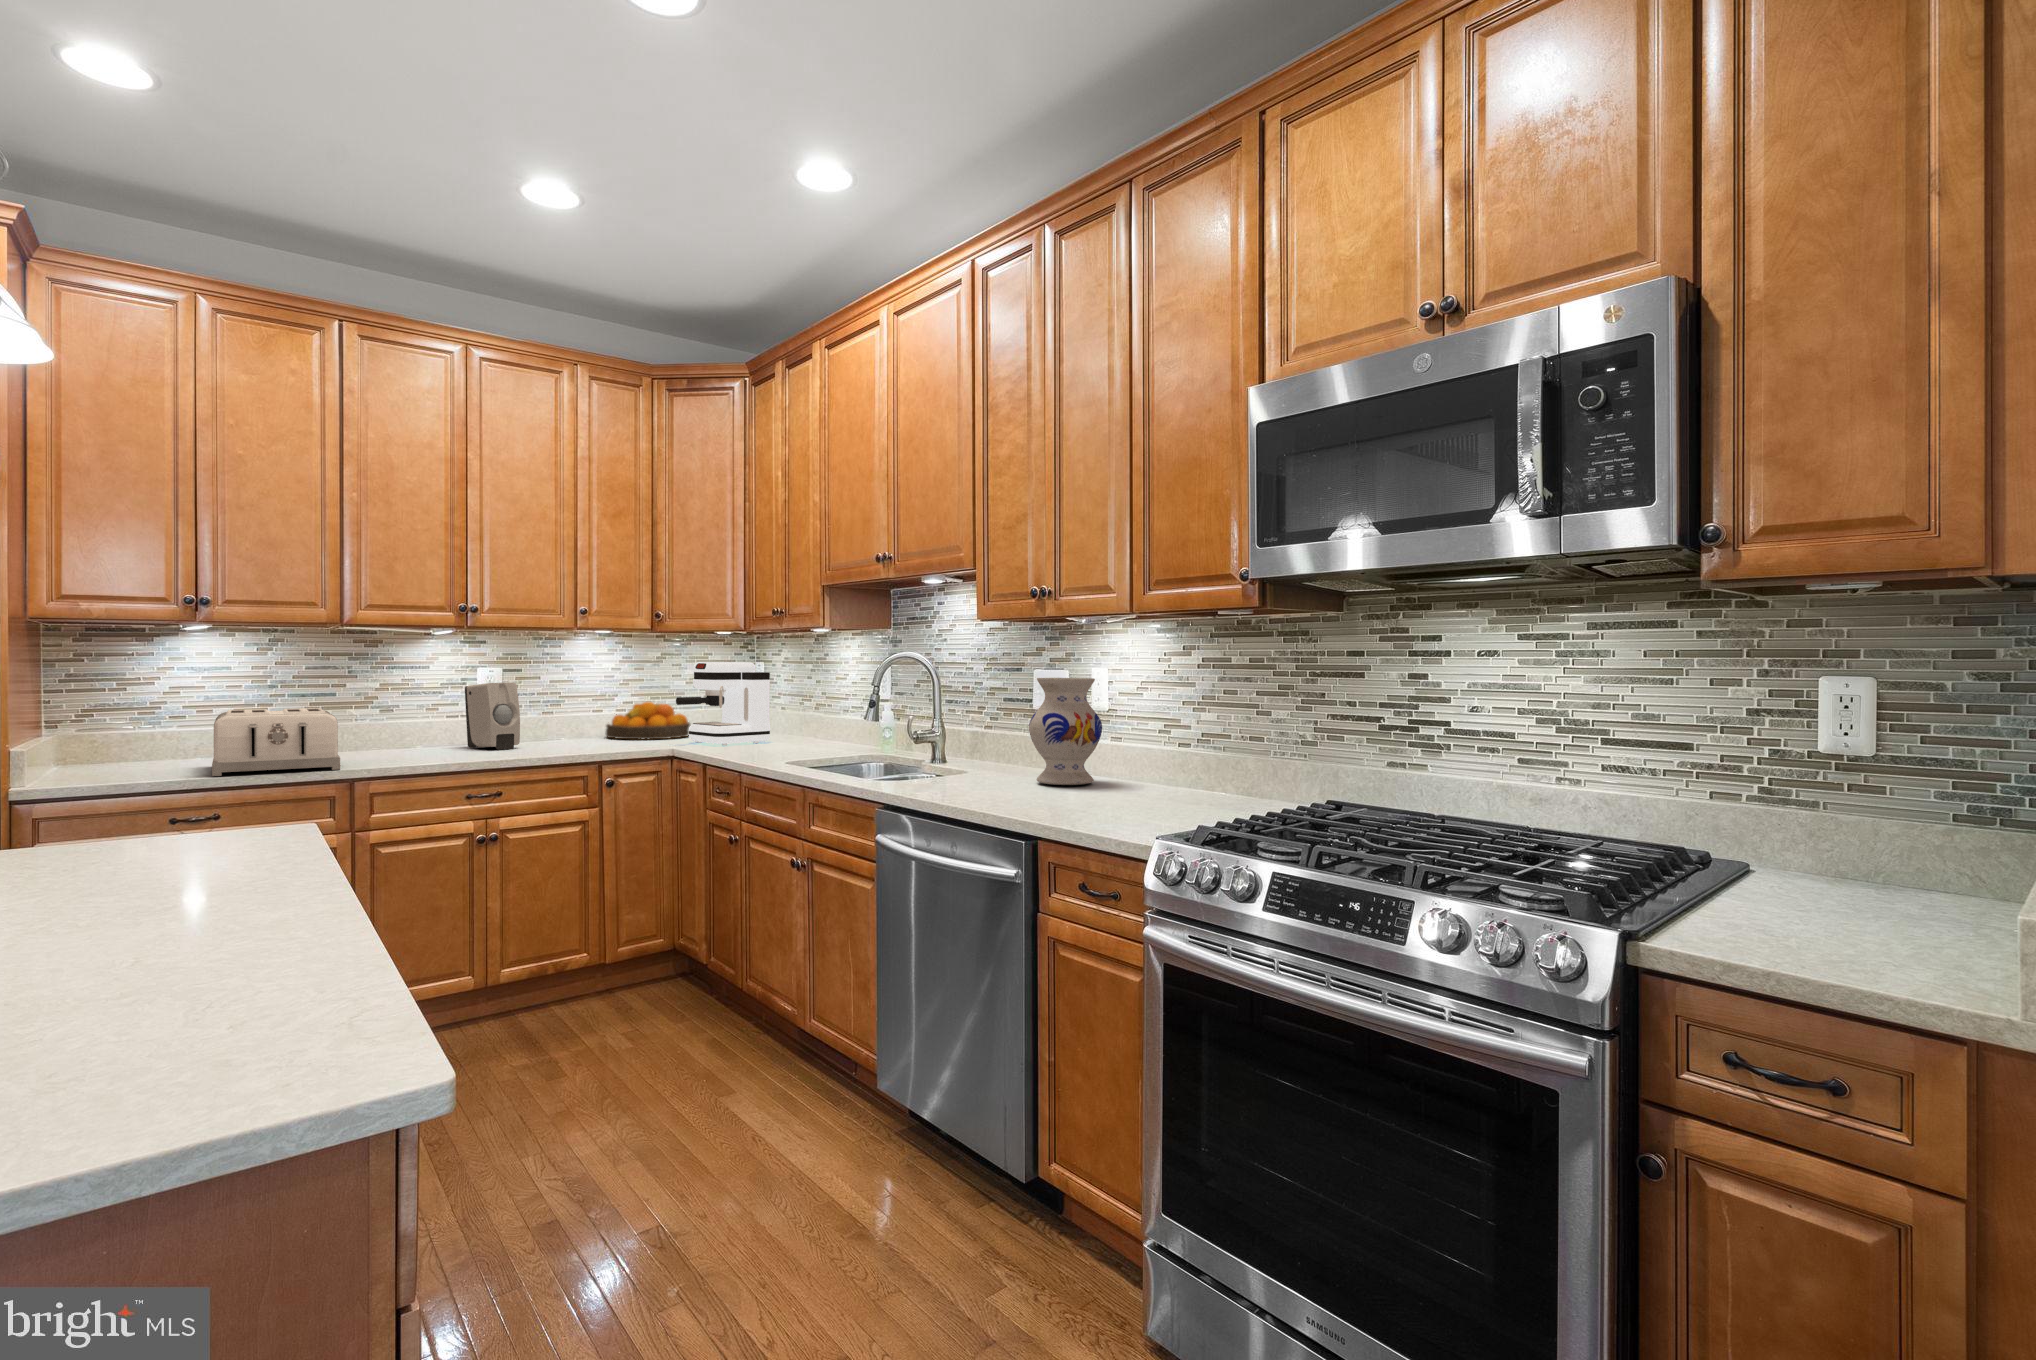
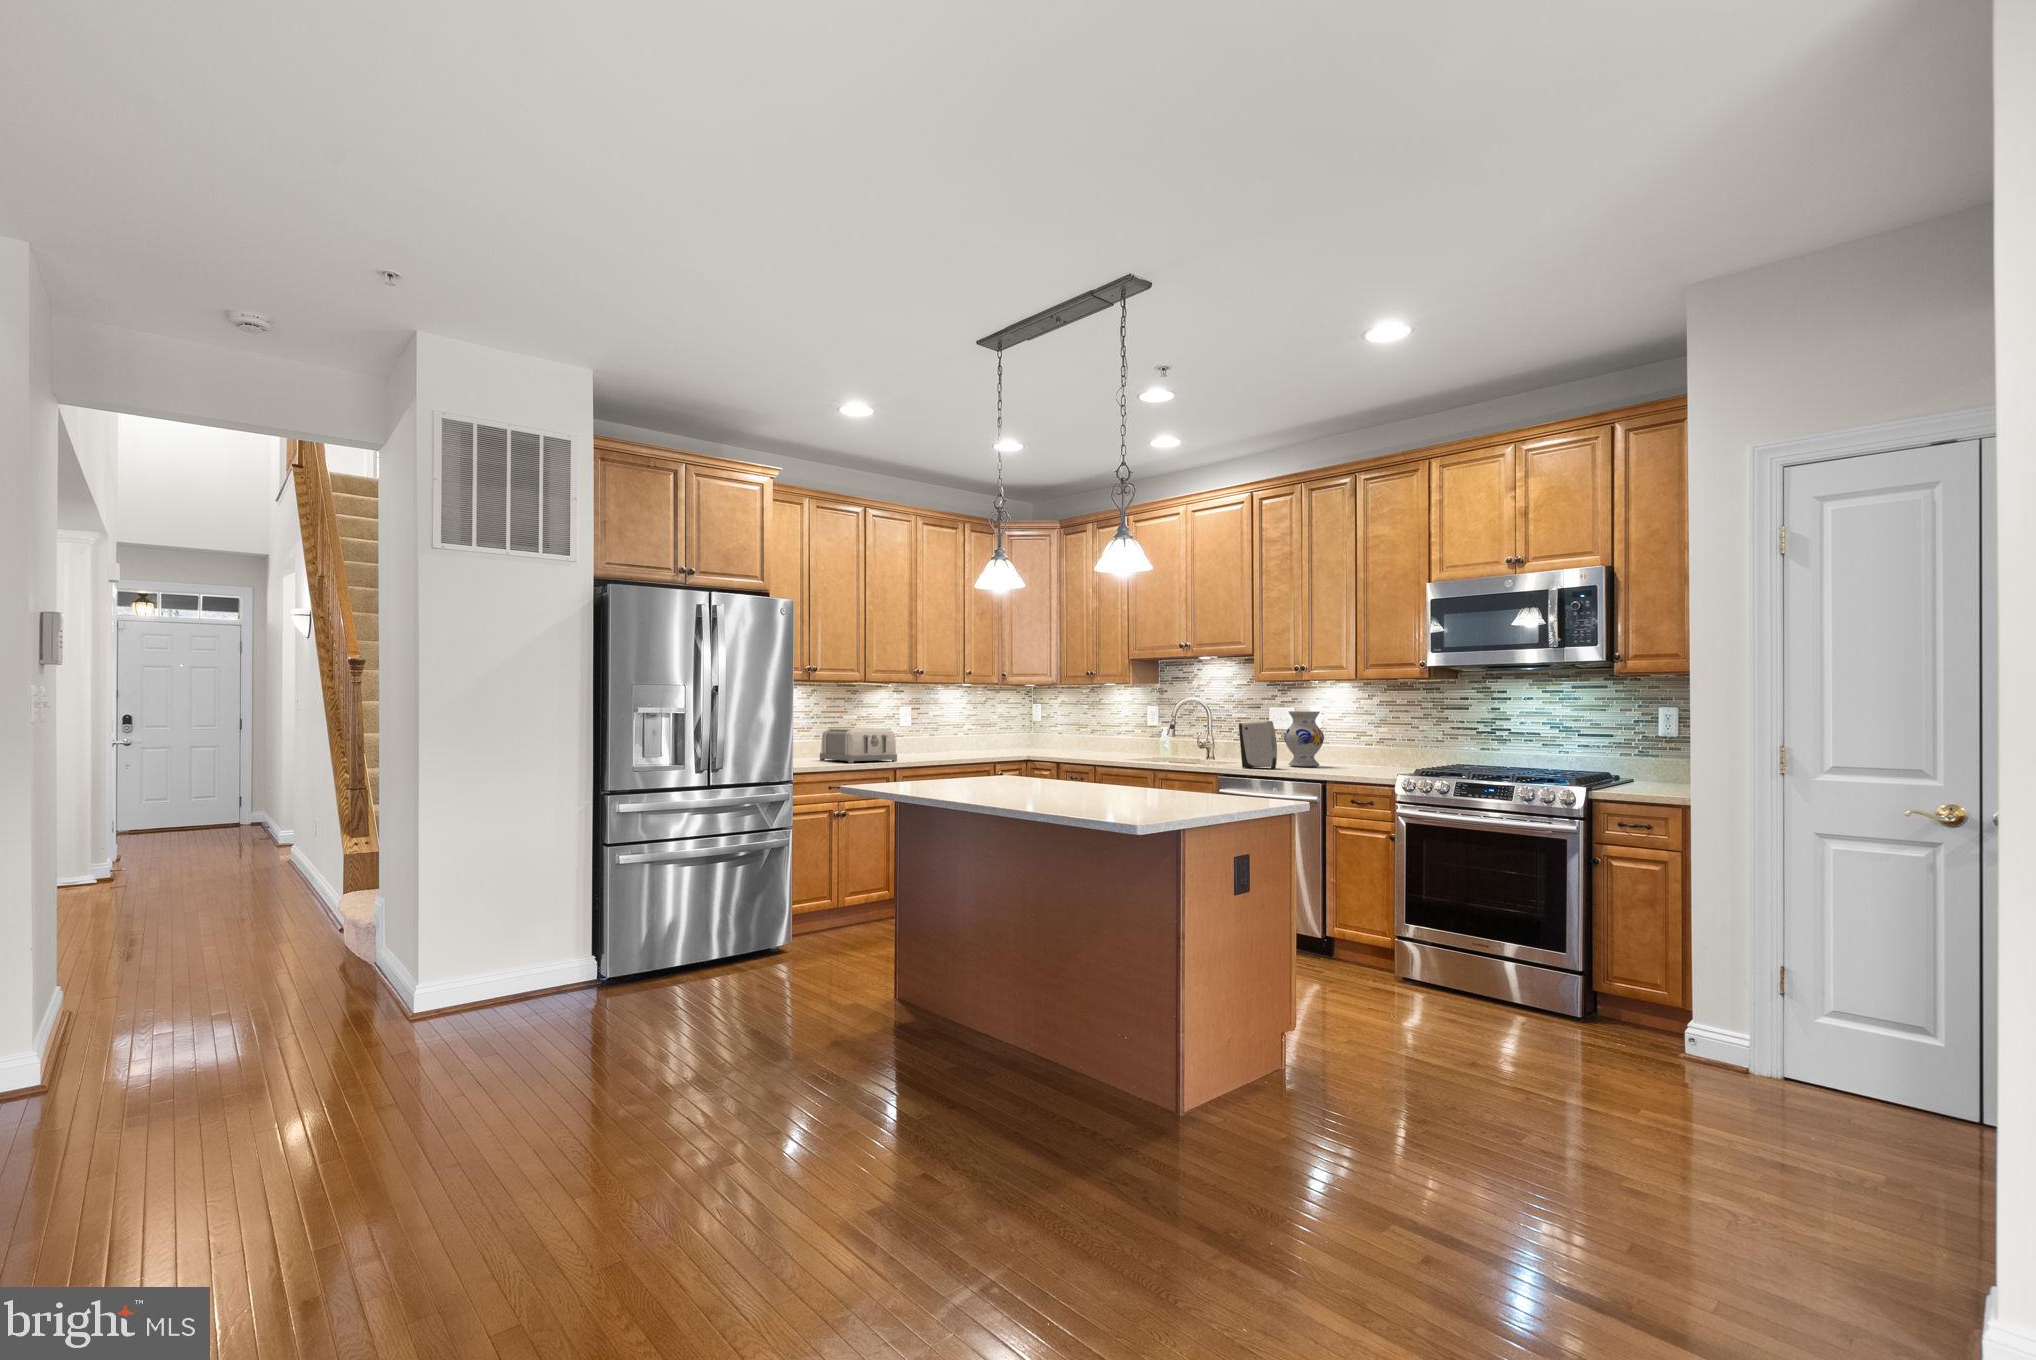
coffee maker: present [676,662,770,746] -> none [1021,703,1072,754]
soap dispenser: present [465,683,520,750] -> present [1239,721,1277,769]
fruit bowl: present [606,702,690,739] -> none [953,728,1005,752]

